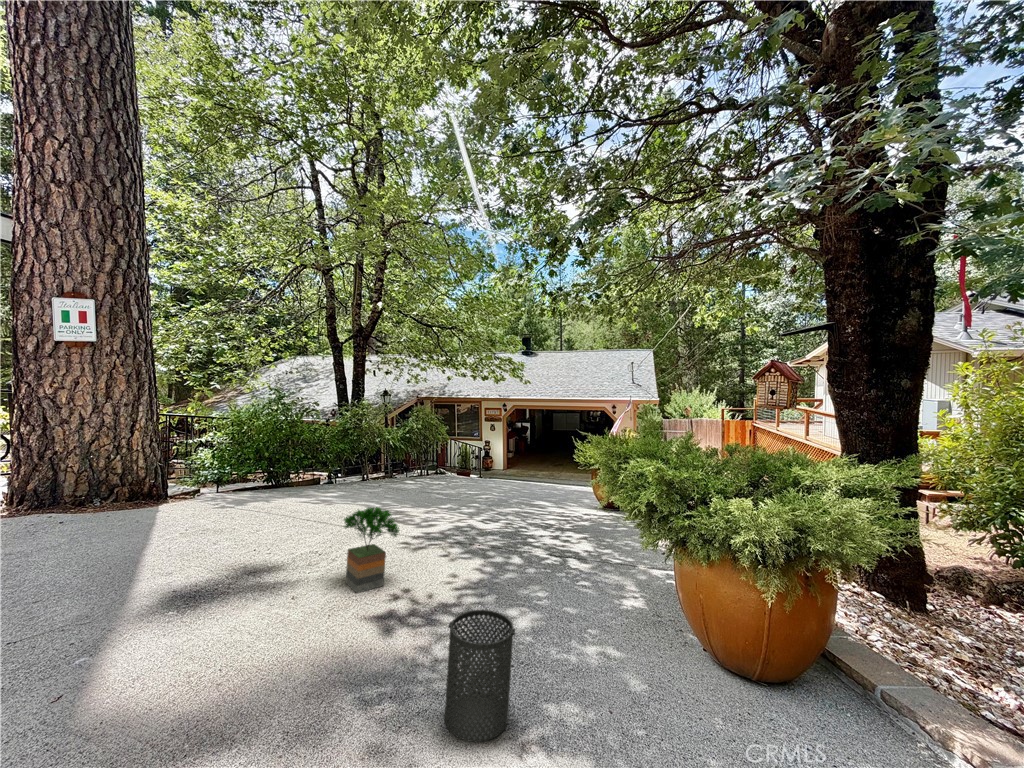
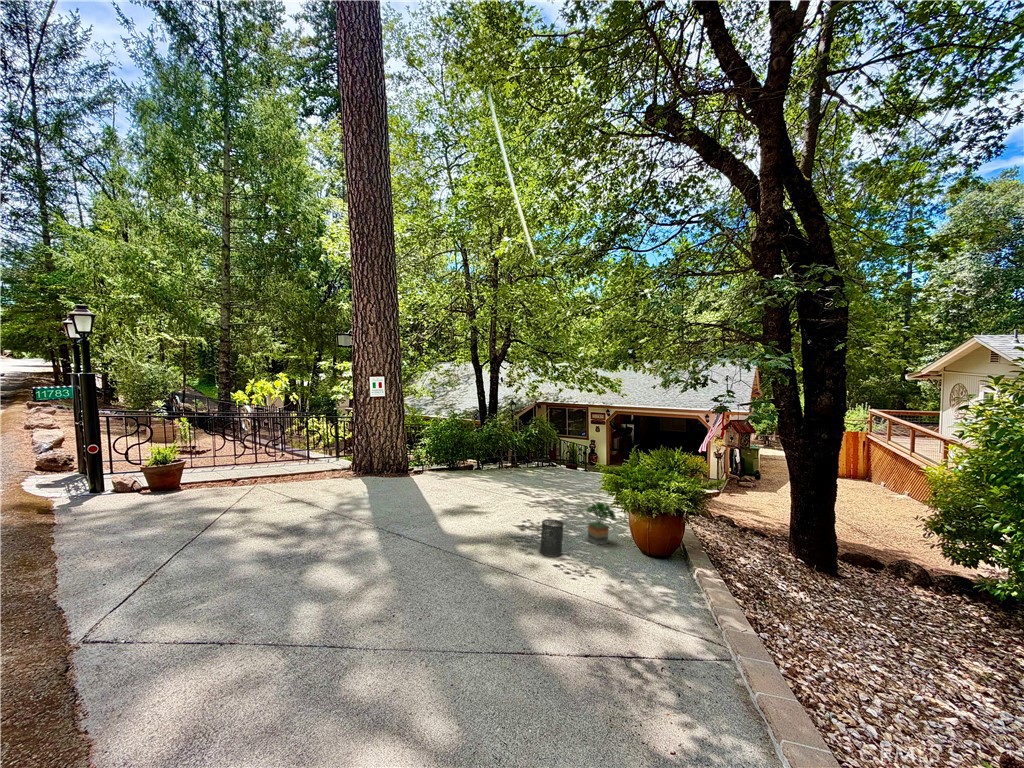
potted tree: present [344,507,400,593] -> present [587,503,616,545]

